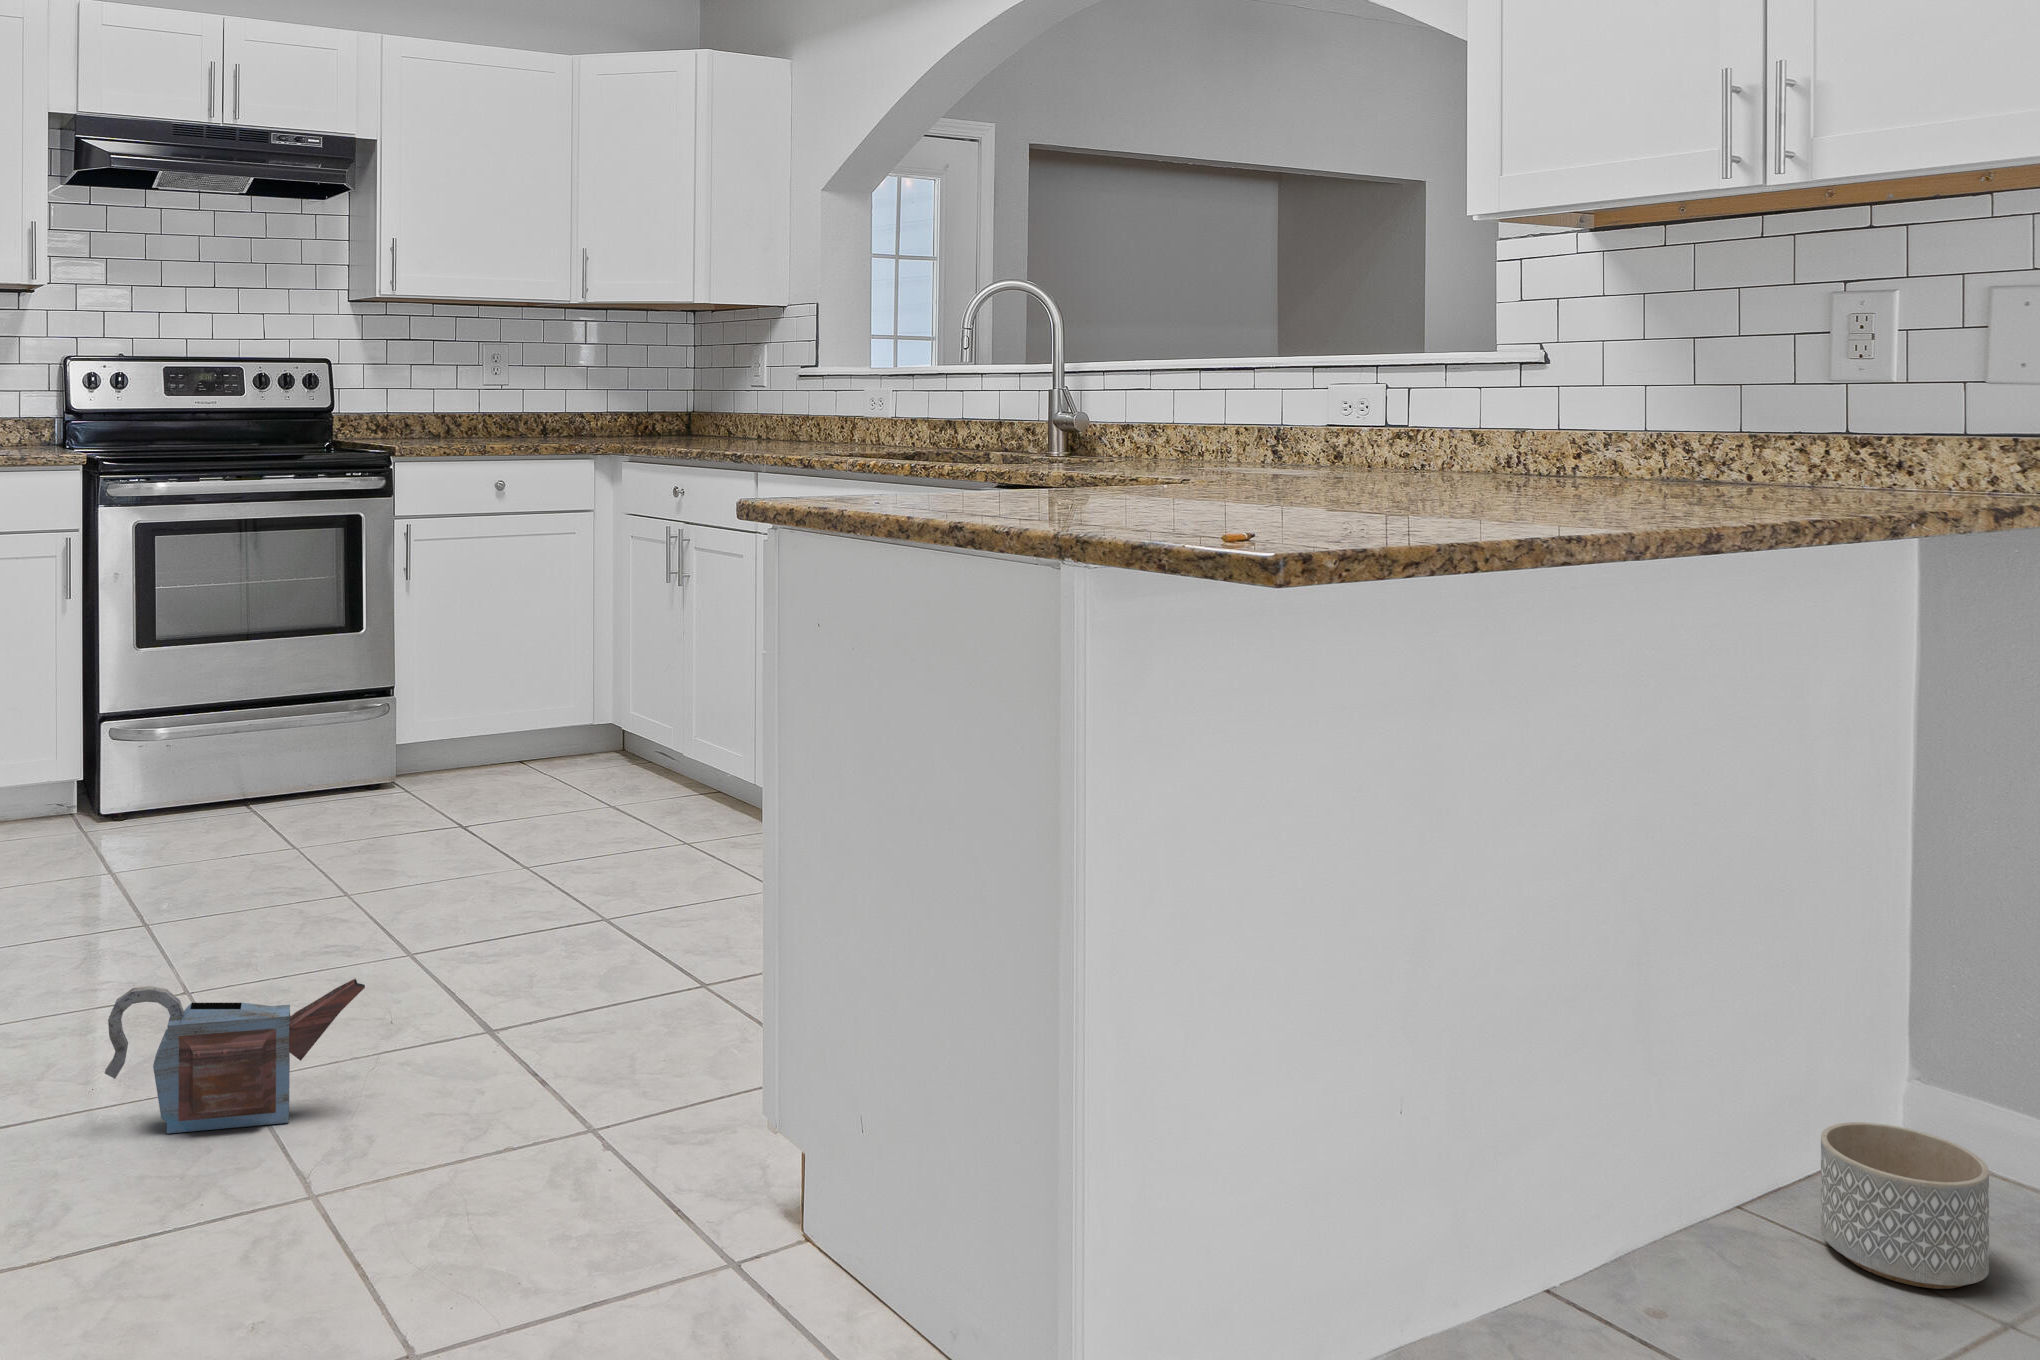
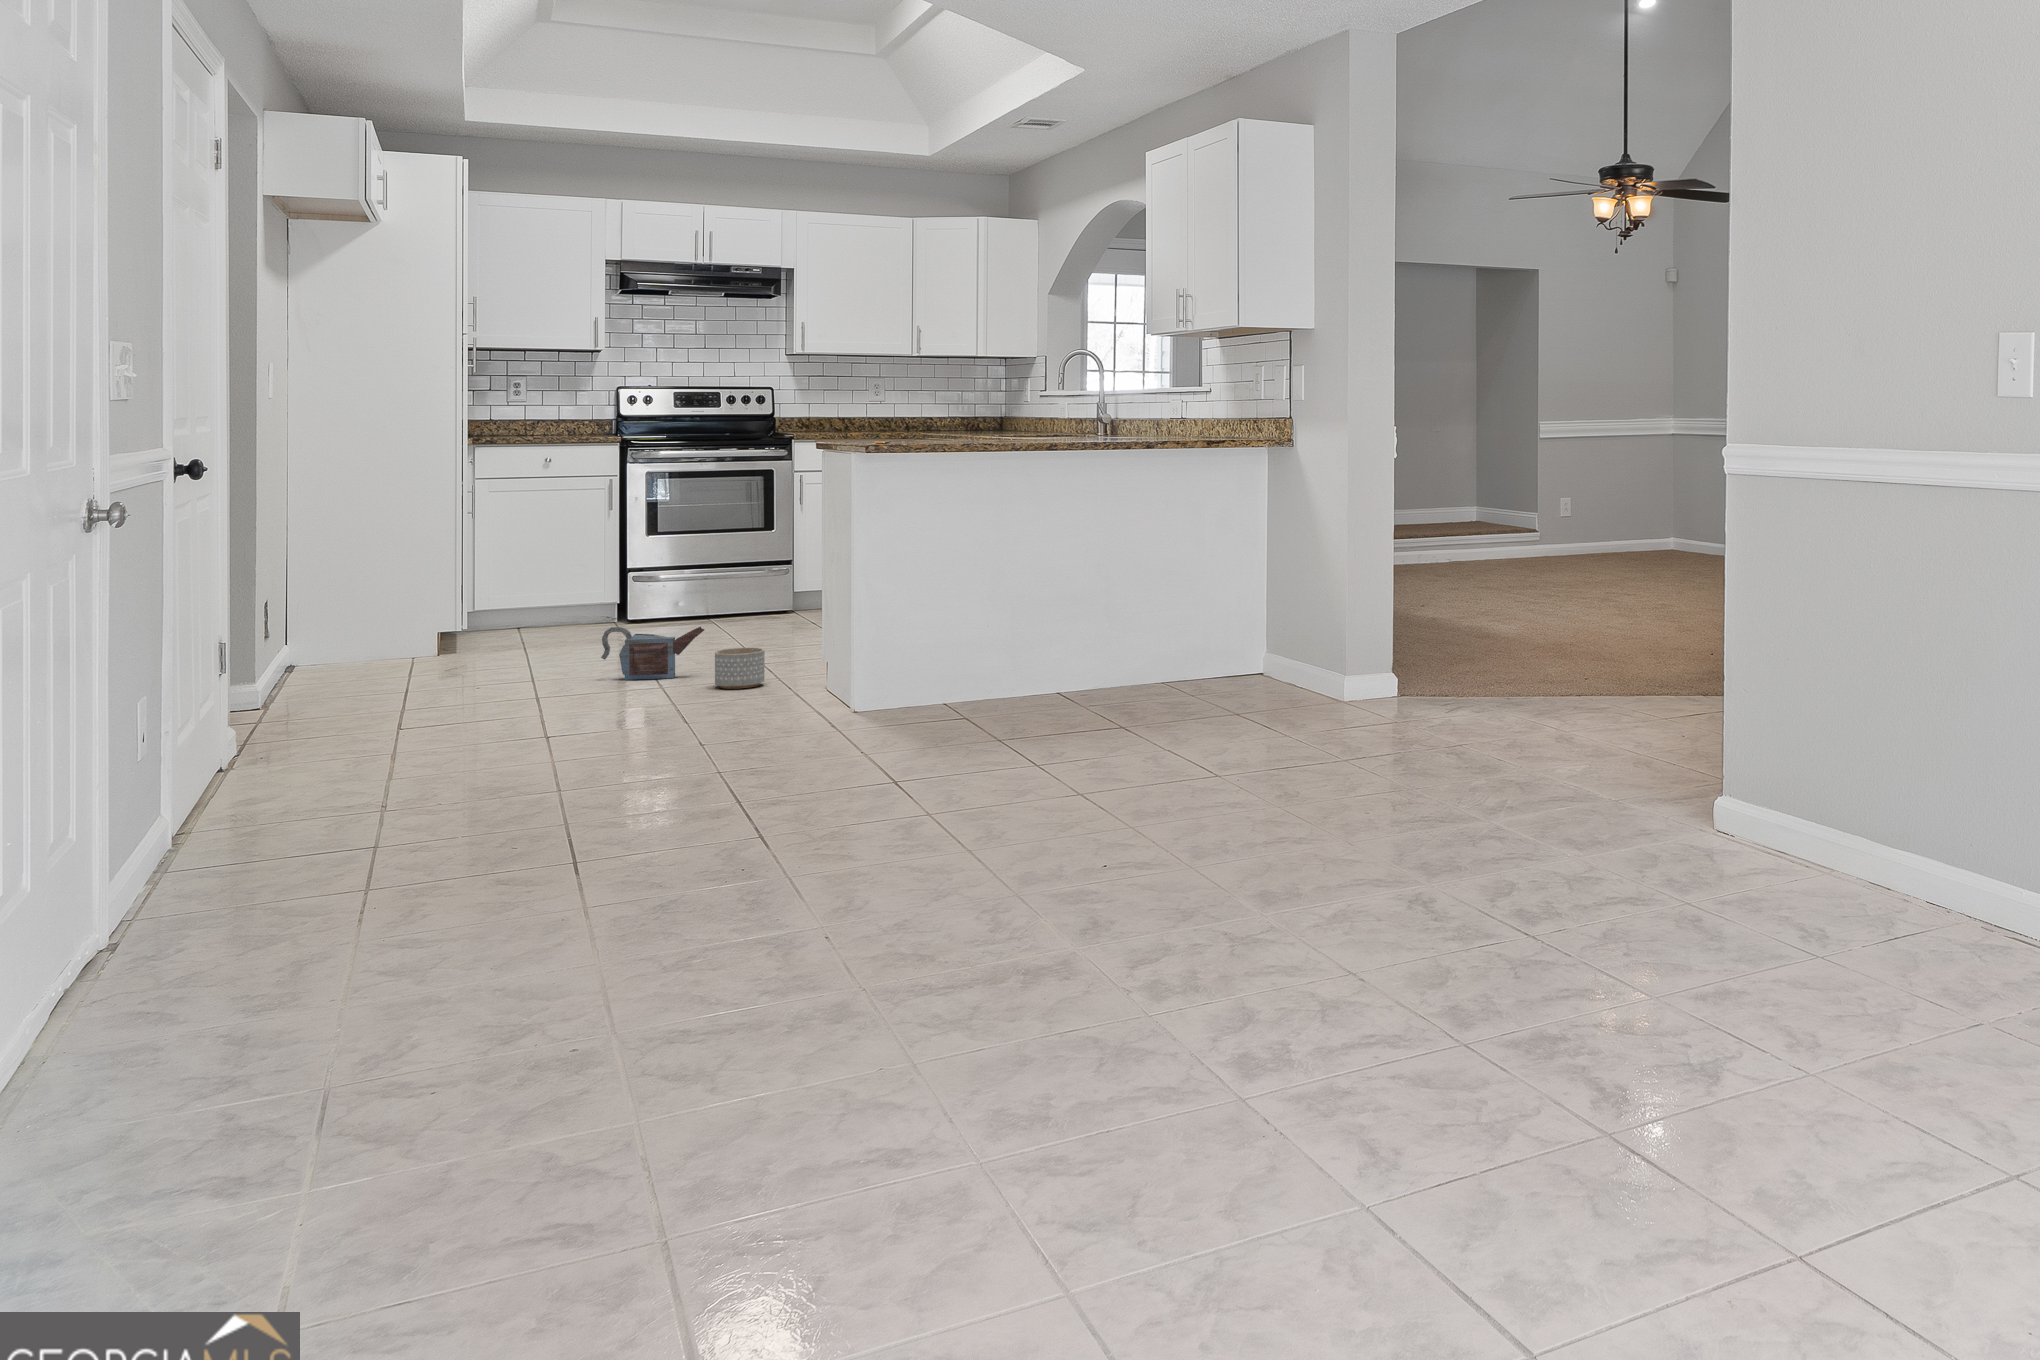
planter: present [1821,1122,1989,1289] -> present [715,648,765,689]

